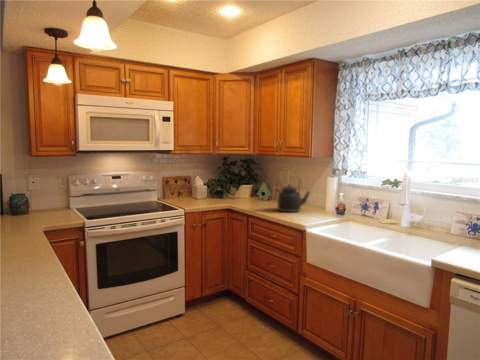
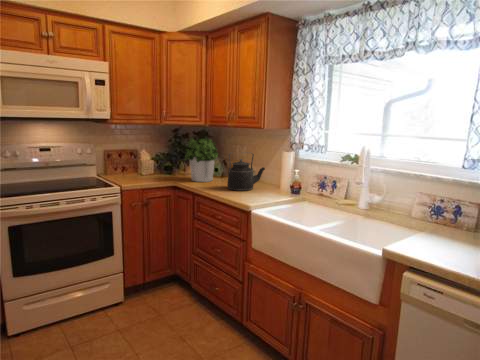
potted plant: none [236,165,266,205] -> present [185,138,218,182]

